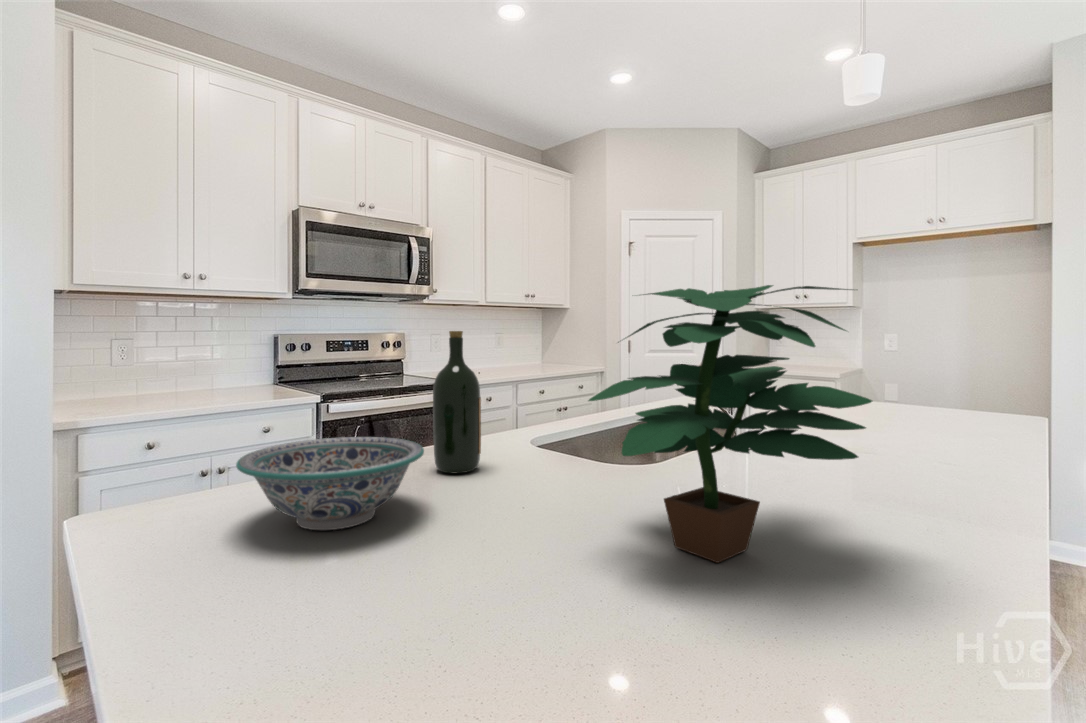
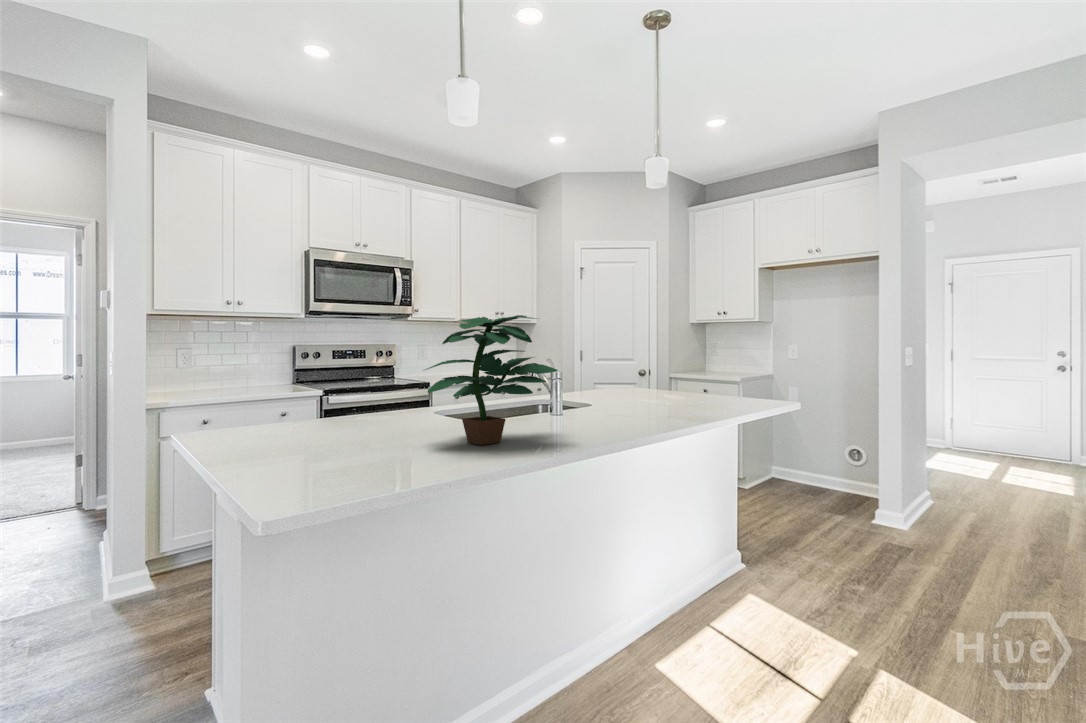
wine bottle: present [433,331,481,474] -> none [373,340,402,422]
decorative bowl: present [236,437,424,530] -> none [262,397,357,437]

